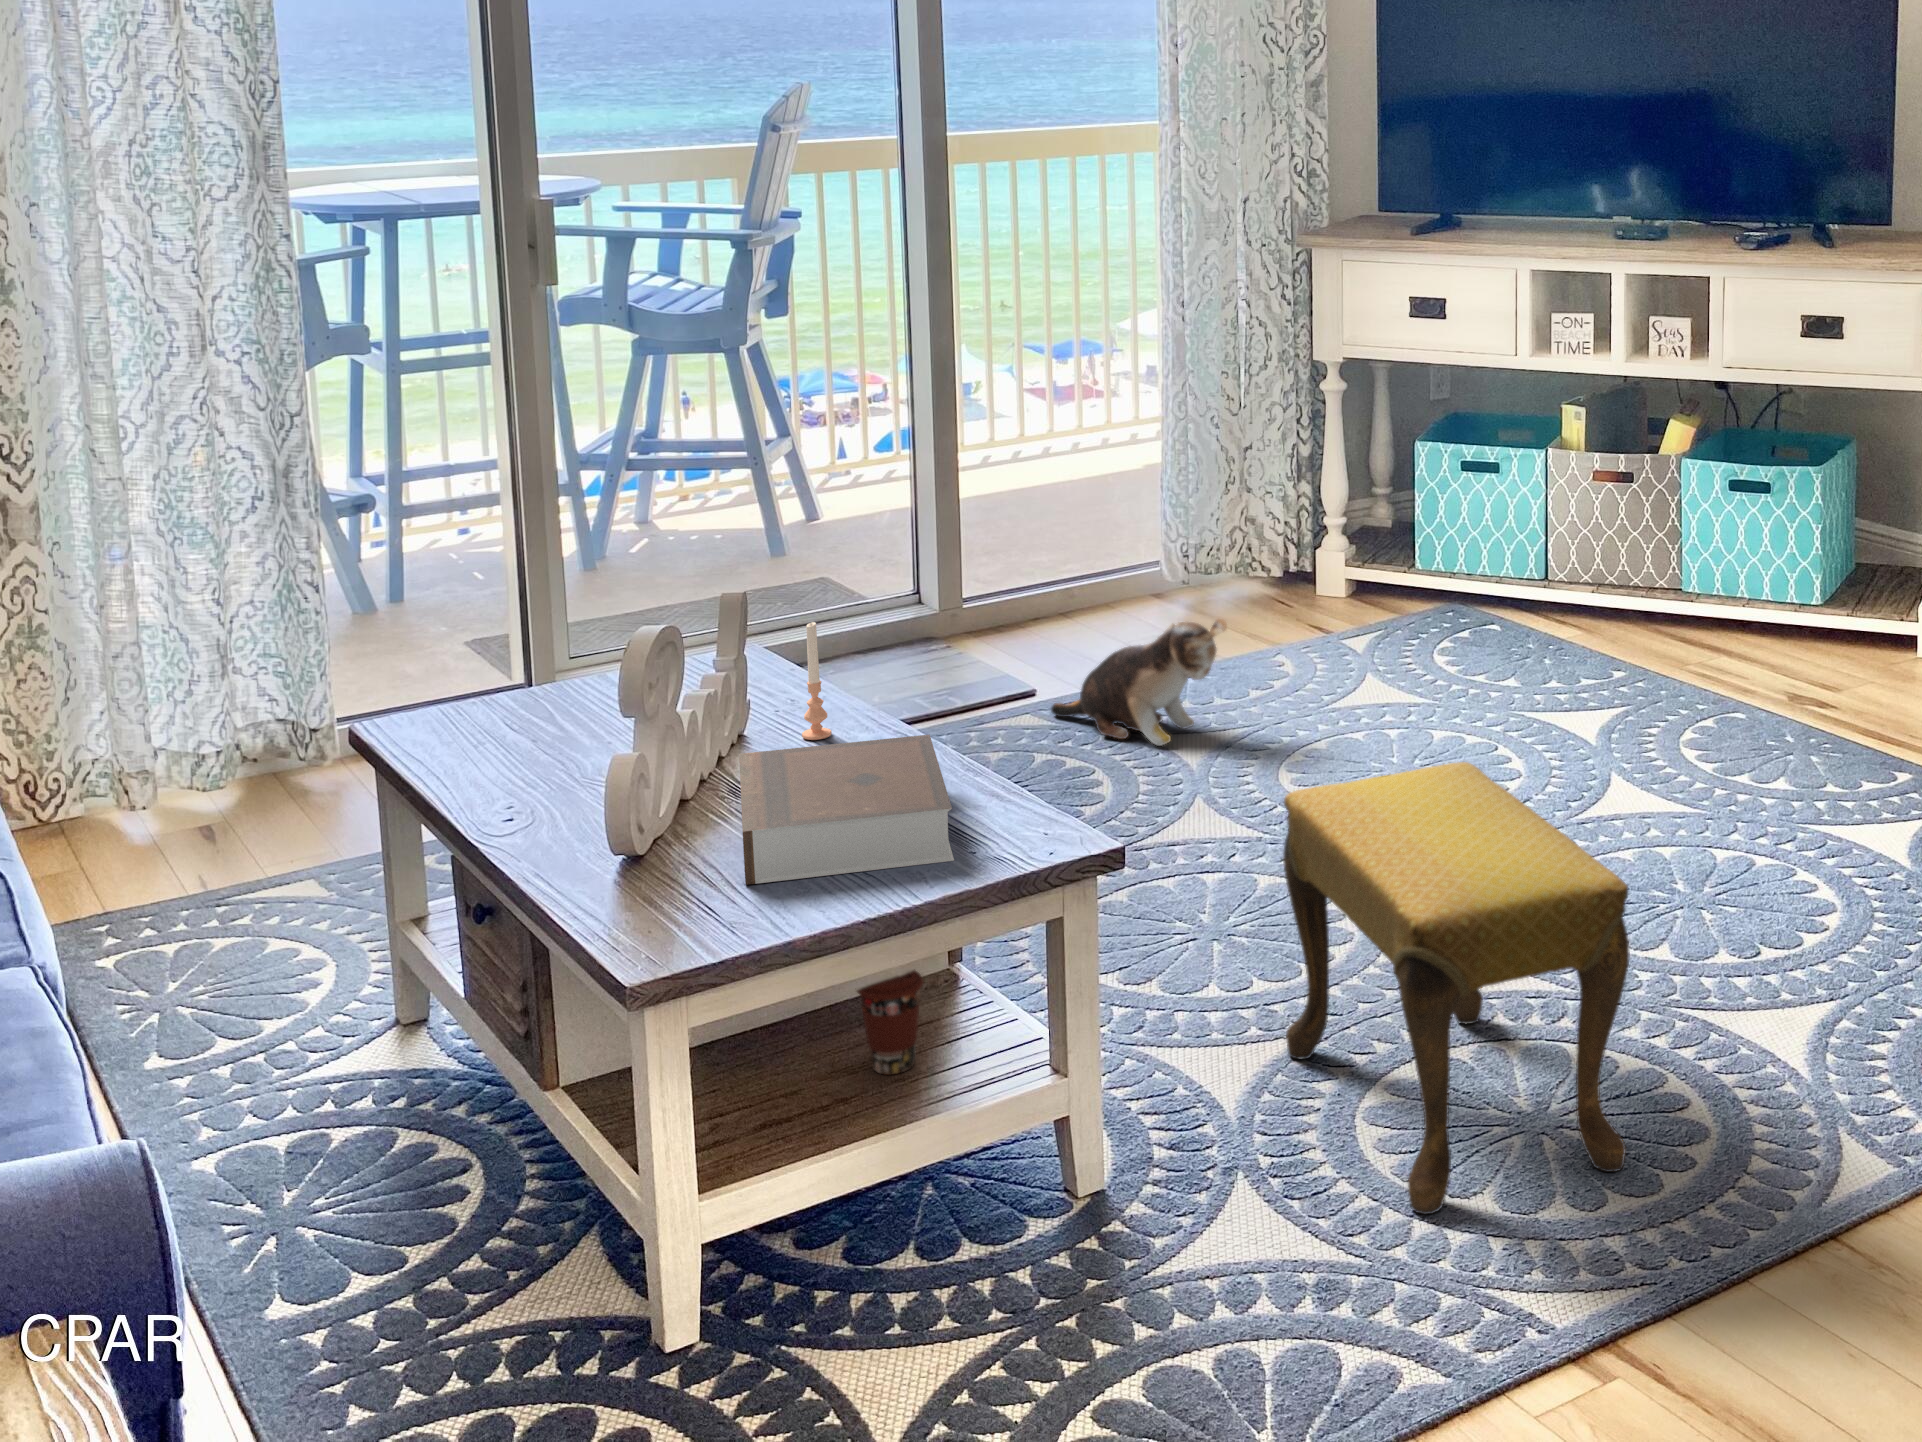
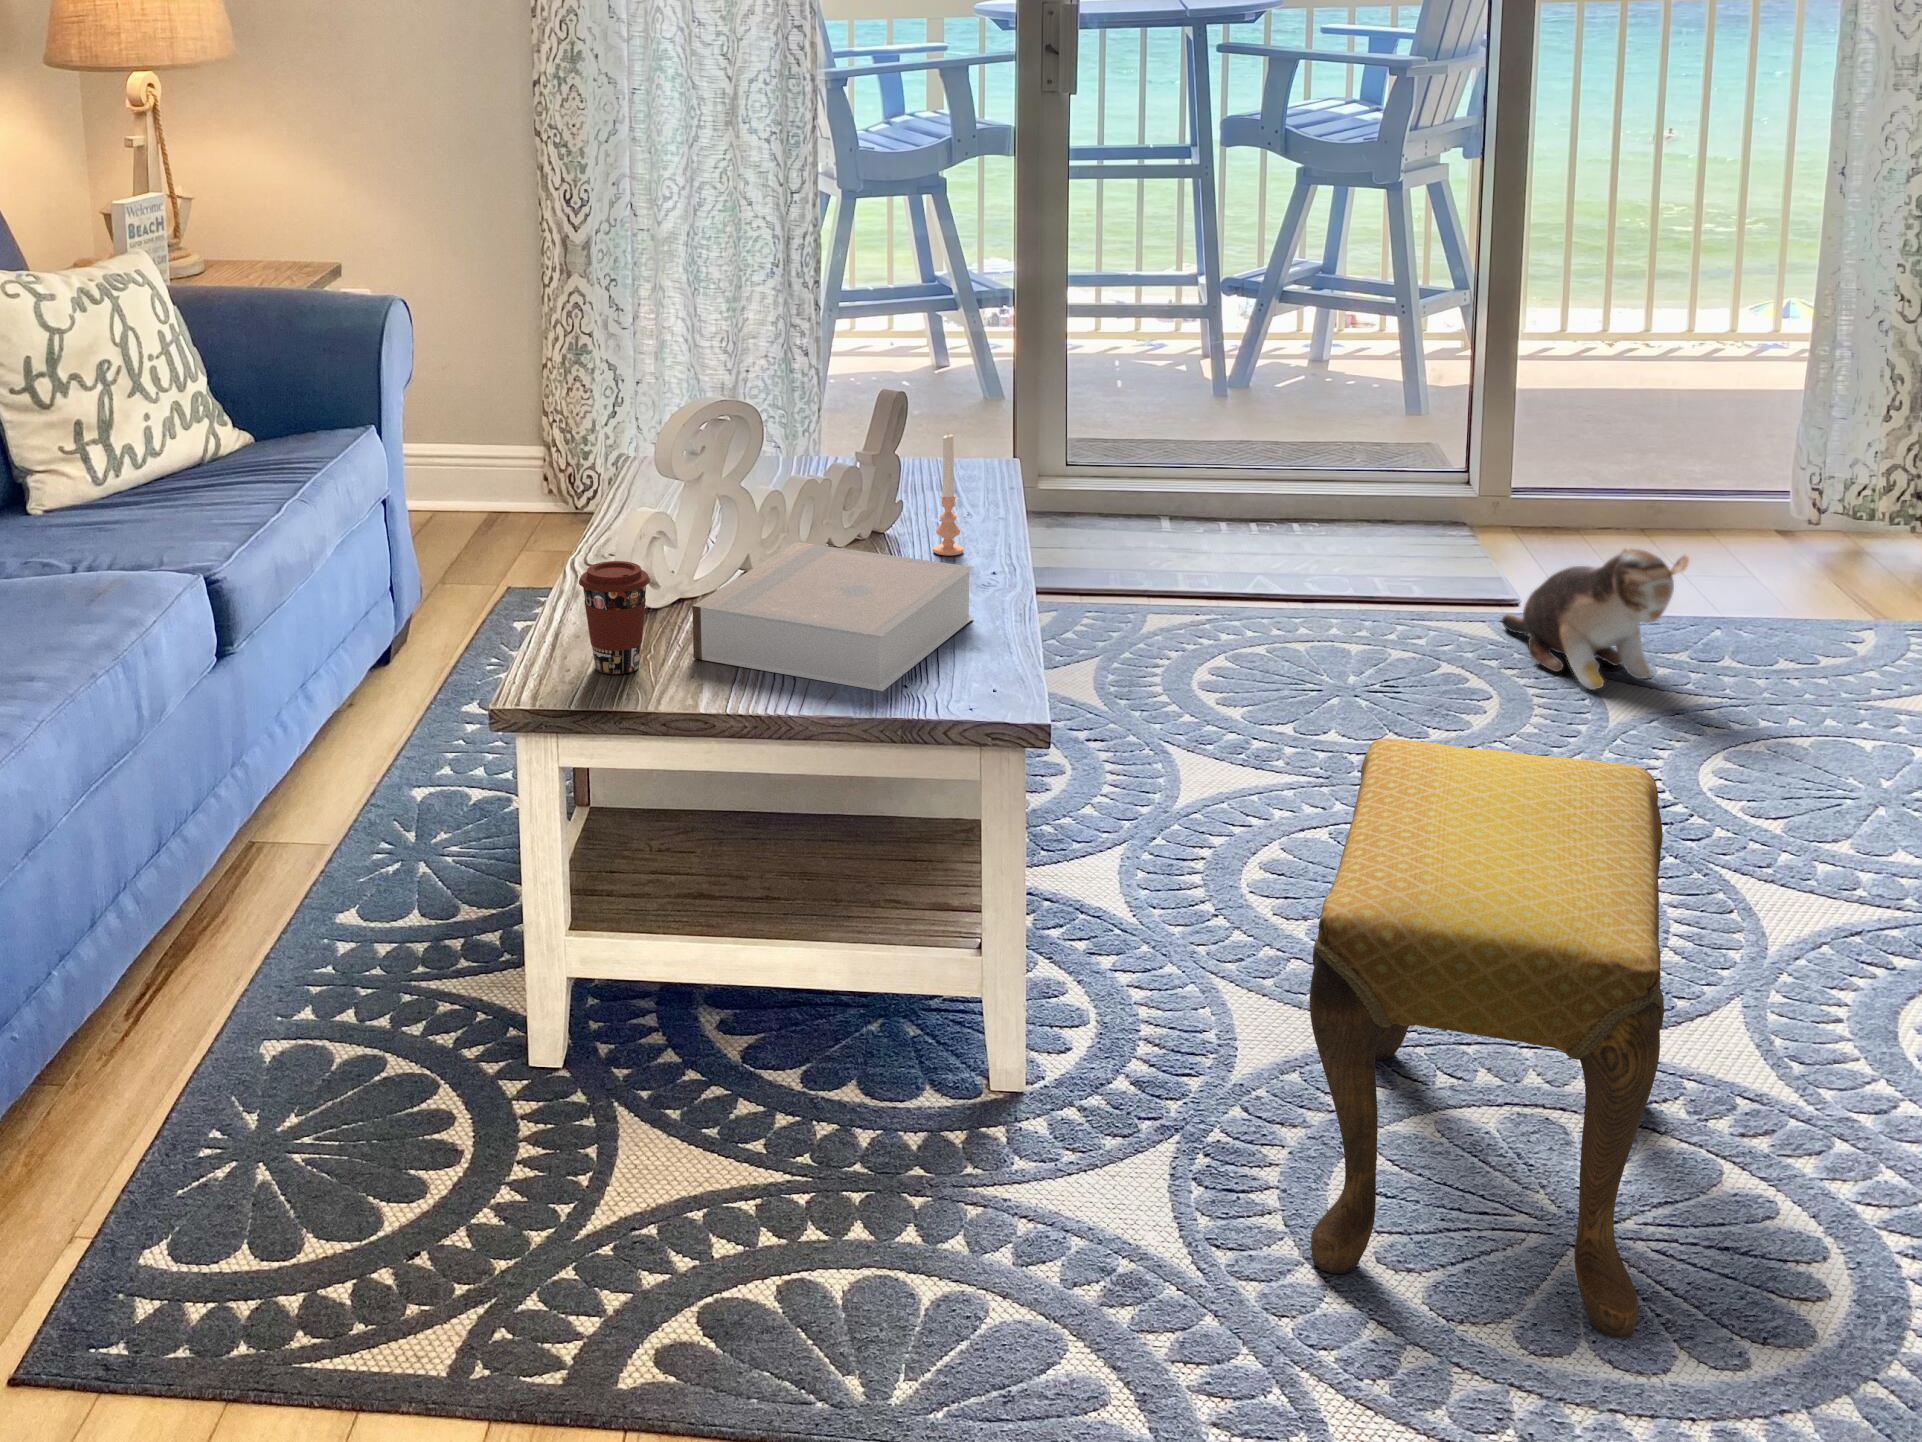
coffee cup: present [857,970,924,1075] -> present [579,561,650,674]

